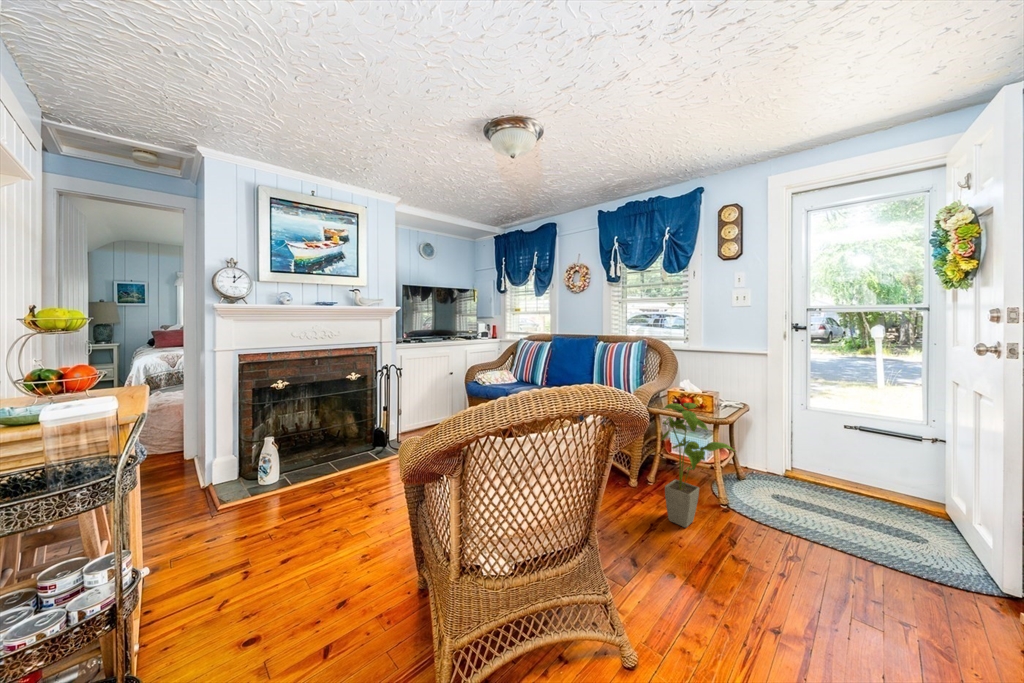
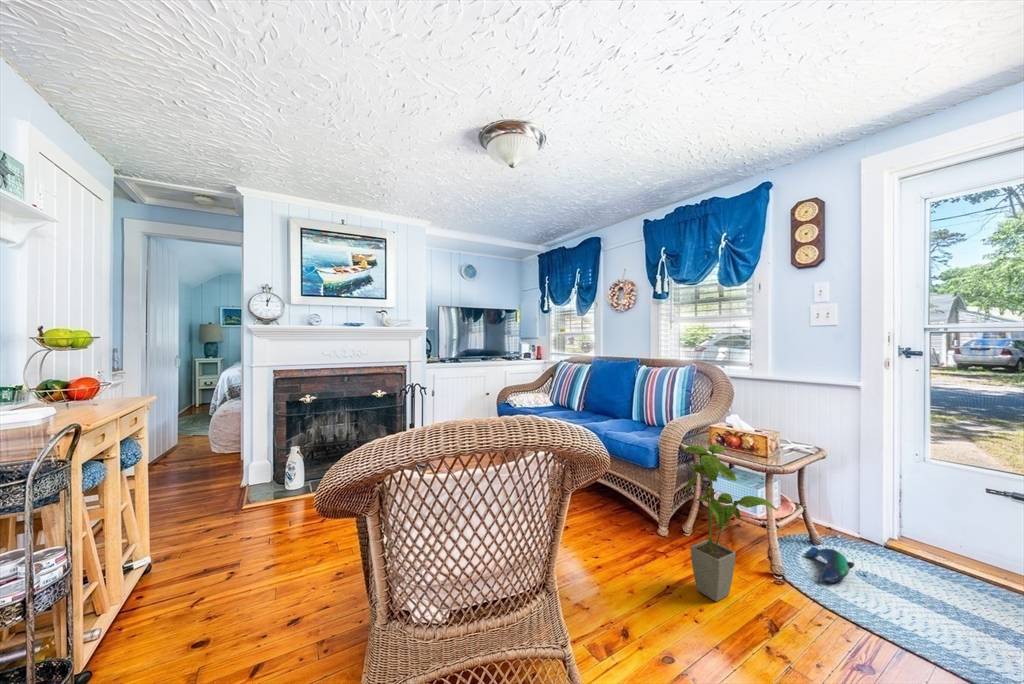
plush toy: none [736,479,775,505] -> present [805,547,854,583]

